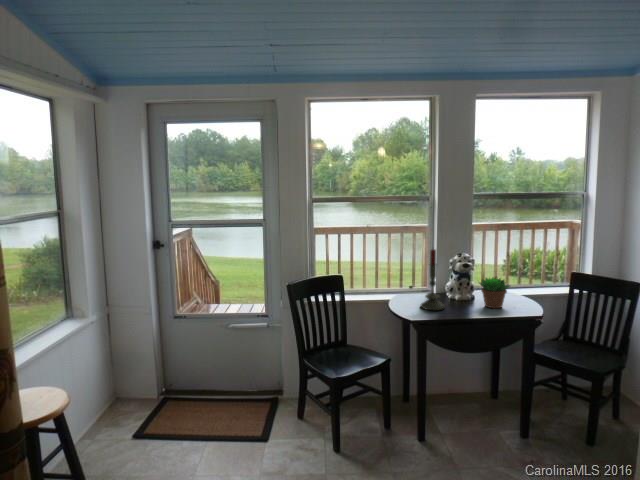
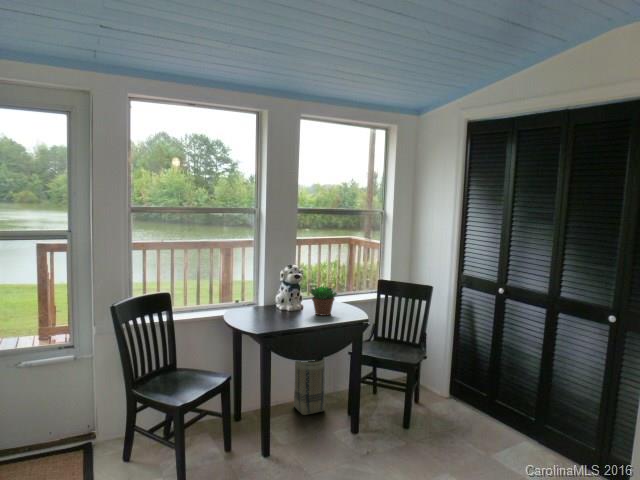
candle: present [421,249,445,310] -> none [257,259,280,322]
basket: none [466,345,499,408] -> present [294,359,325,415]

